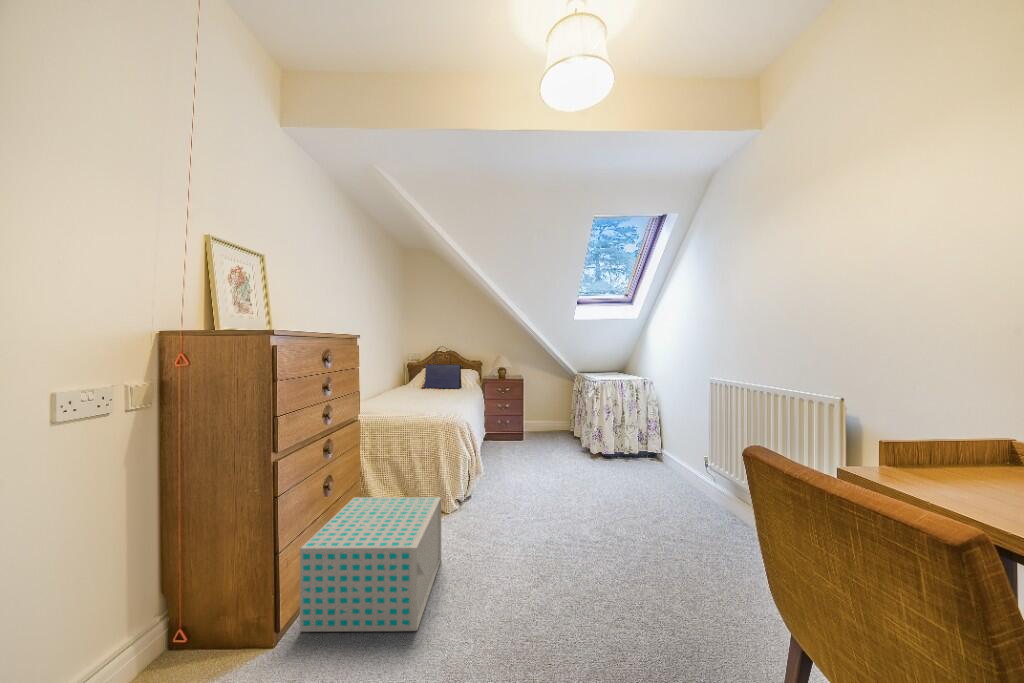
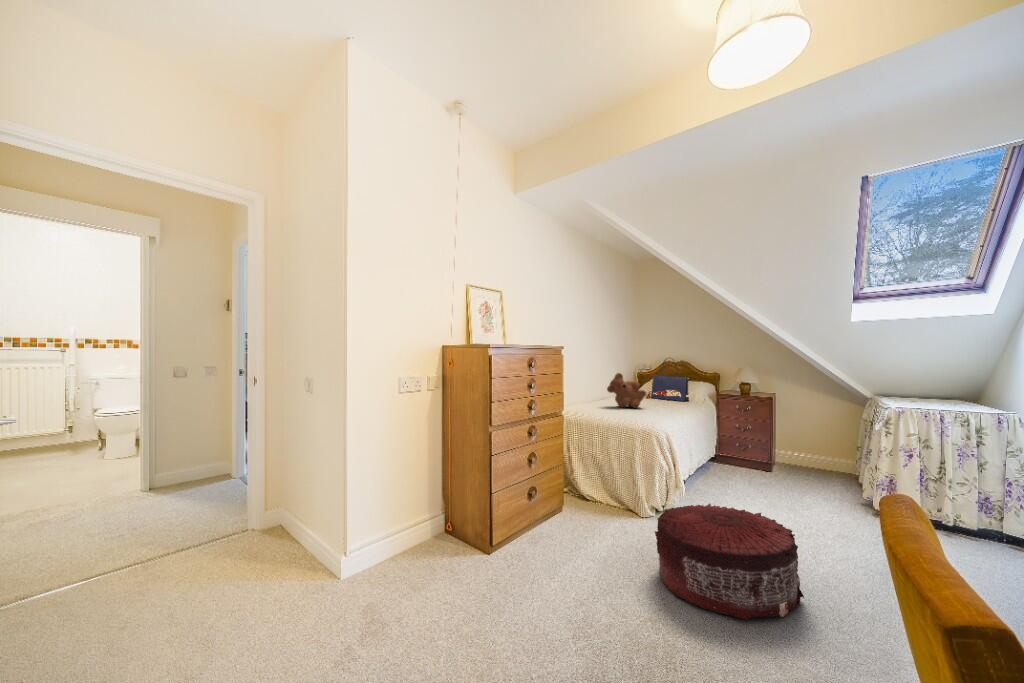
teddy bear: none [391,364,432,401] -> present [607,373,646,408]
pouf: none [499,489,636,612] -> present [655,503,804,619]
storage box: present [300,497,441,632] -> none [503,475,617,576]

